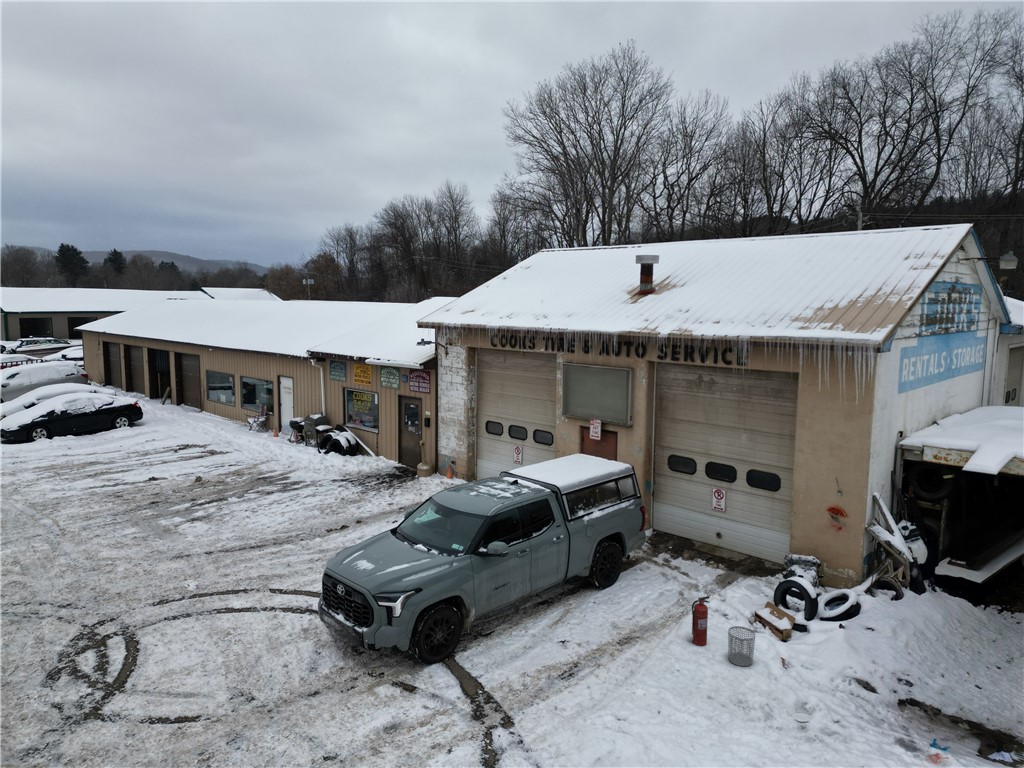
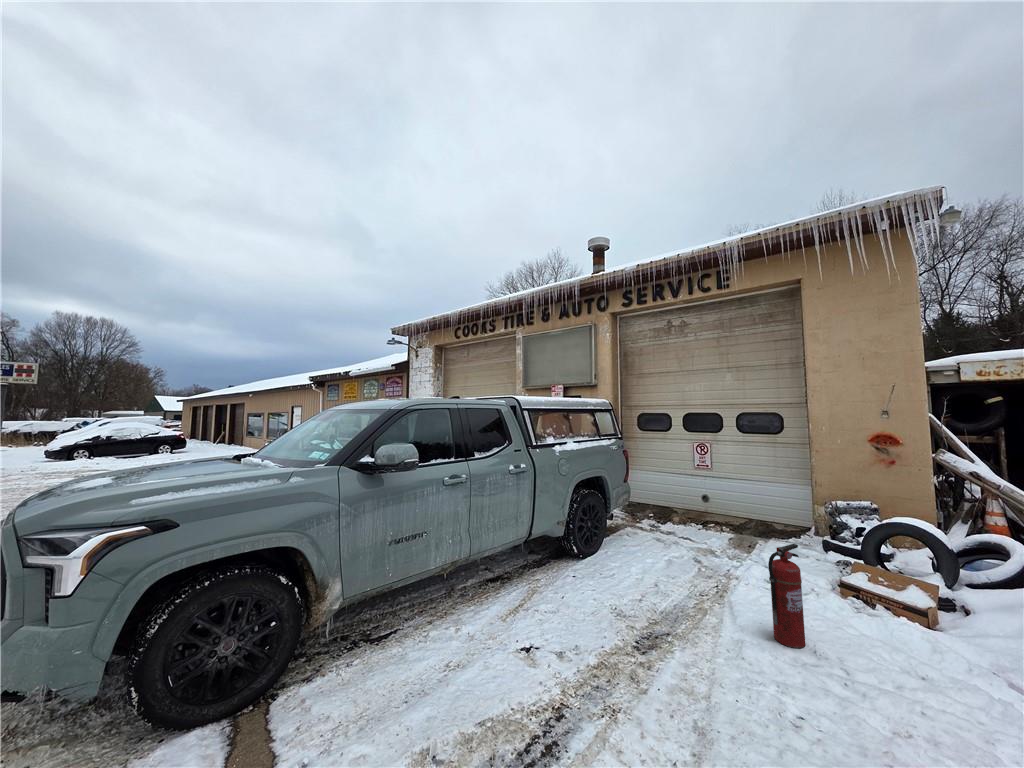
waste bin: present [728,626,755,666] -> none [867,601,945,696]

